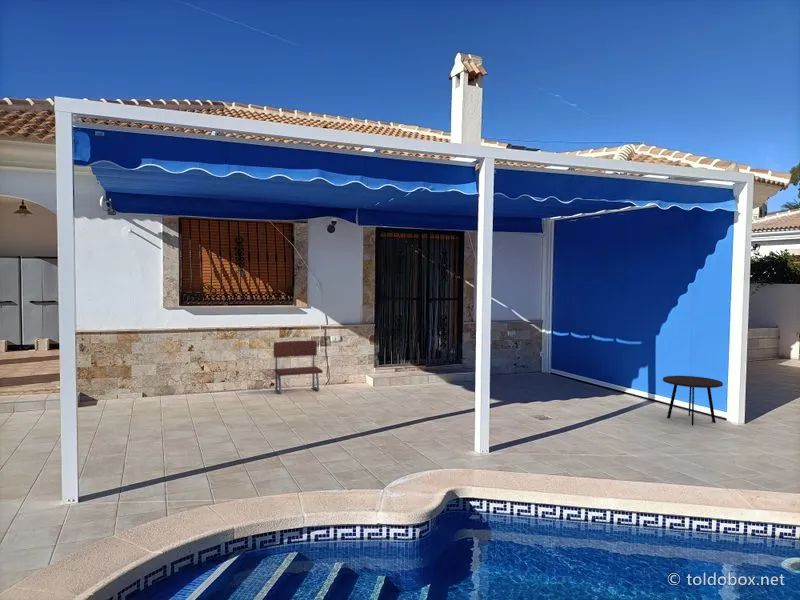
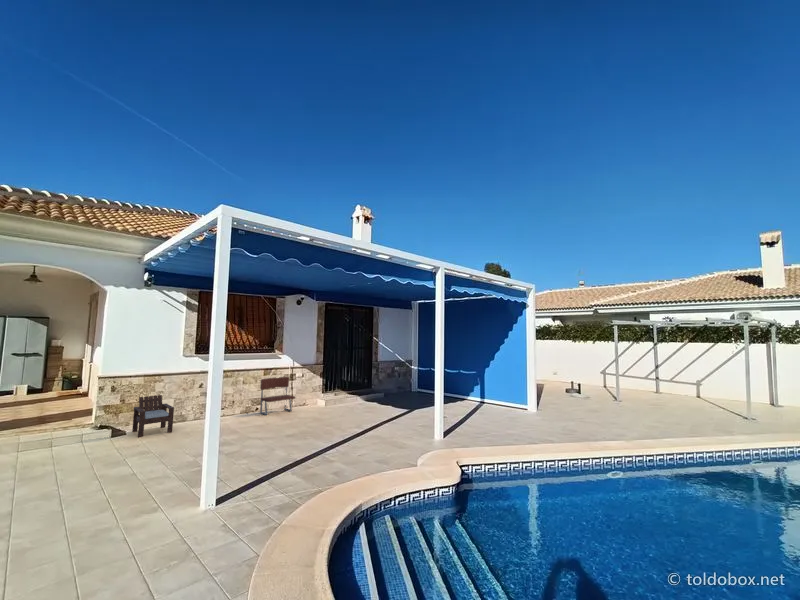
chair: none [106,358,148,410] -> present [132,395,174,438]
dining table: present [663,376,723,425] -> none [496,388,526,414]

